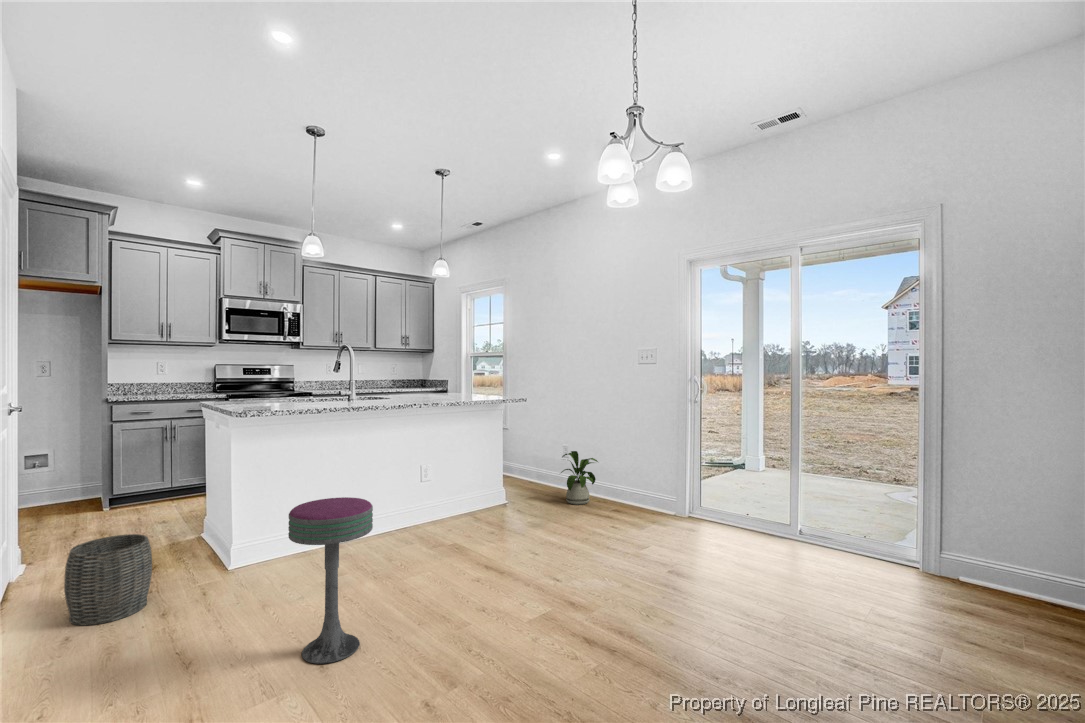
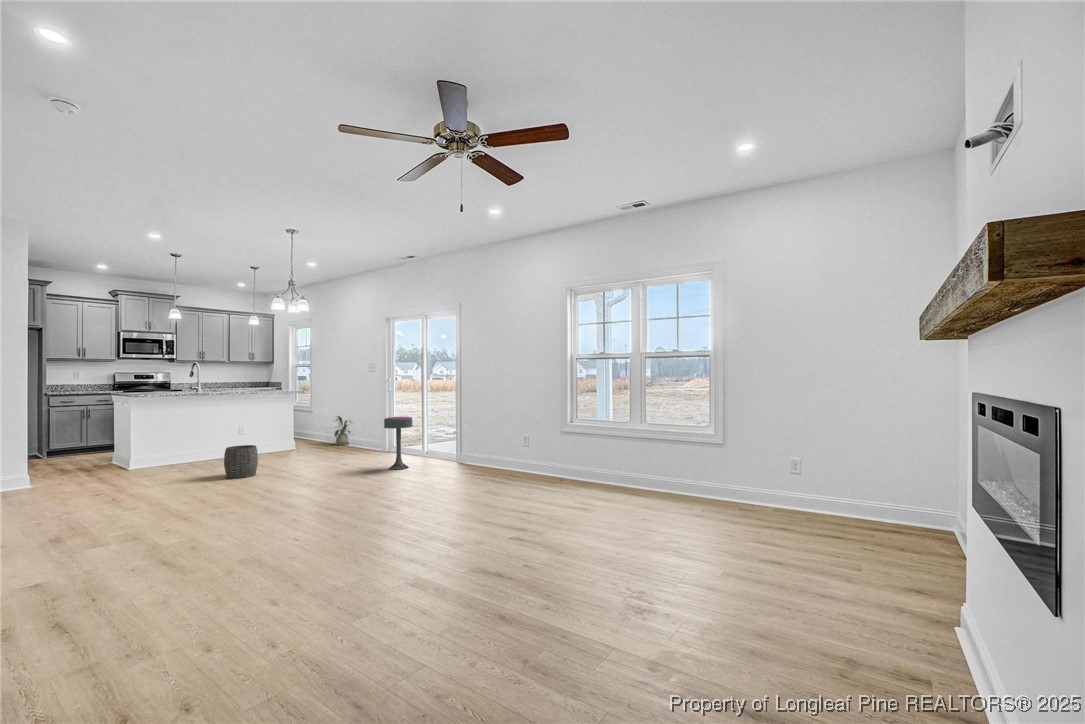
bar stool: present [288,497,373,664] -> present [384,417,413,470]
woven basket: present [64,534,152,625] -> present [224,445,258,478]

